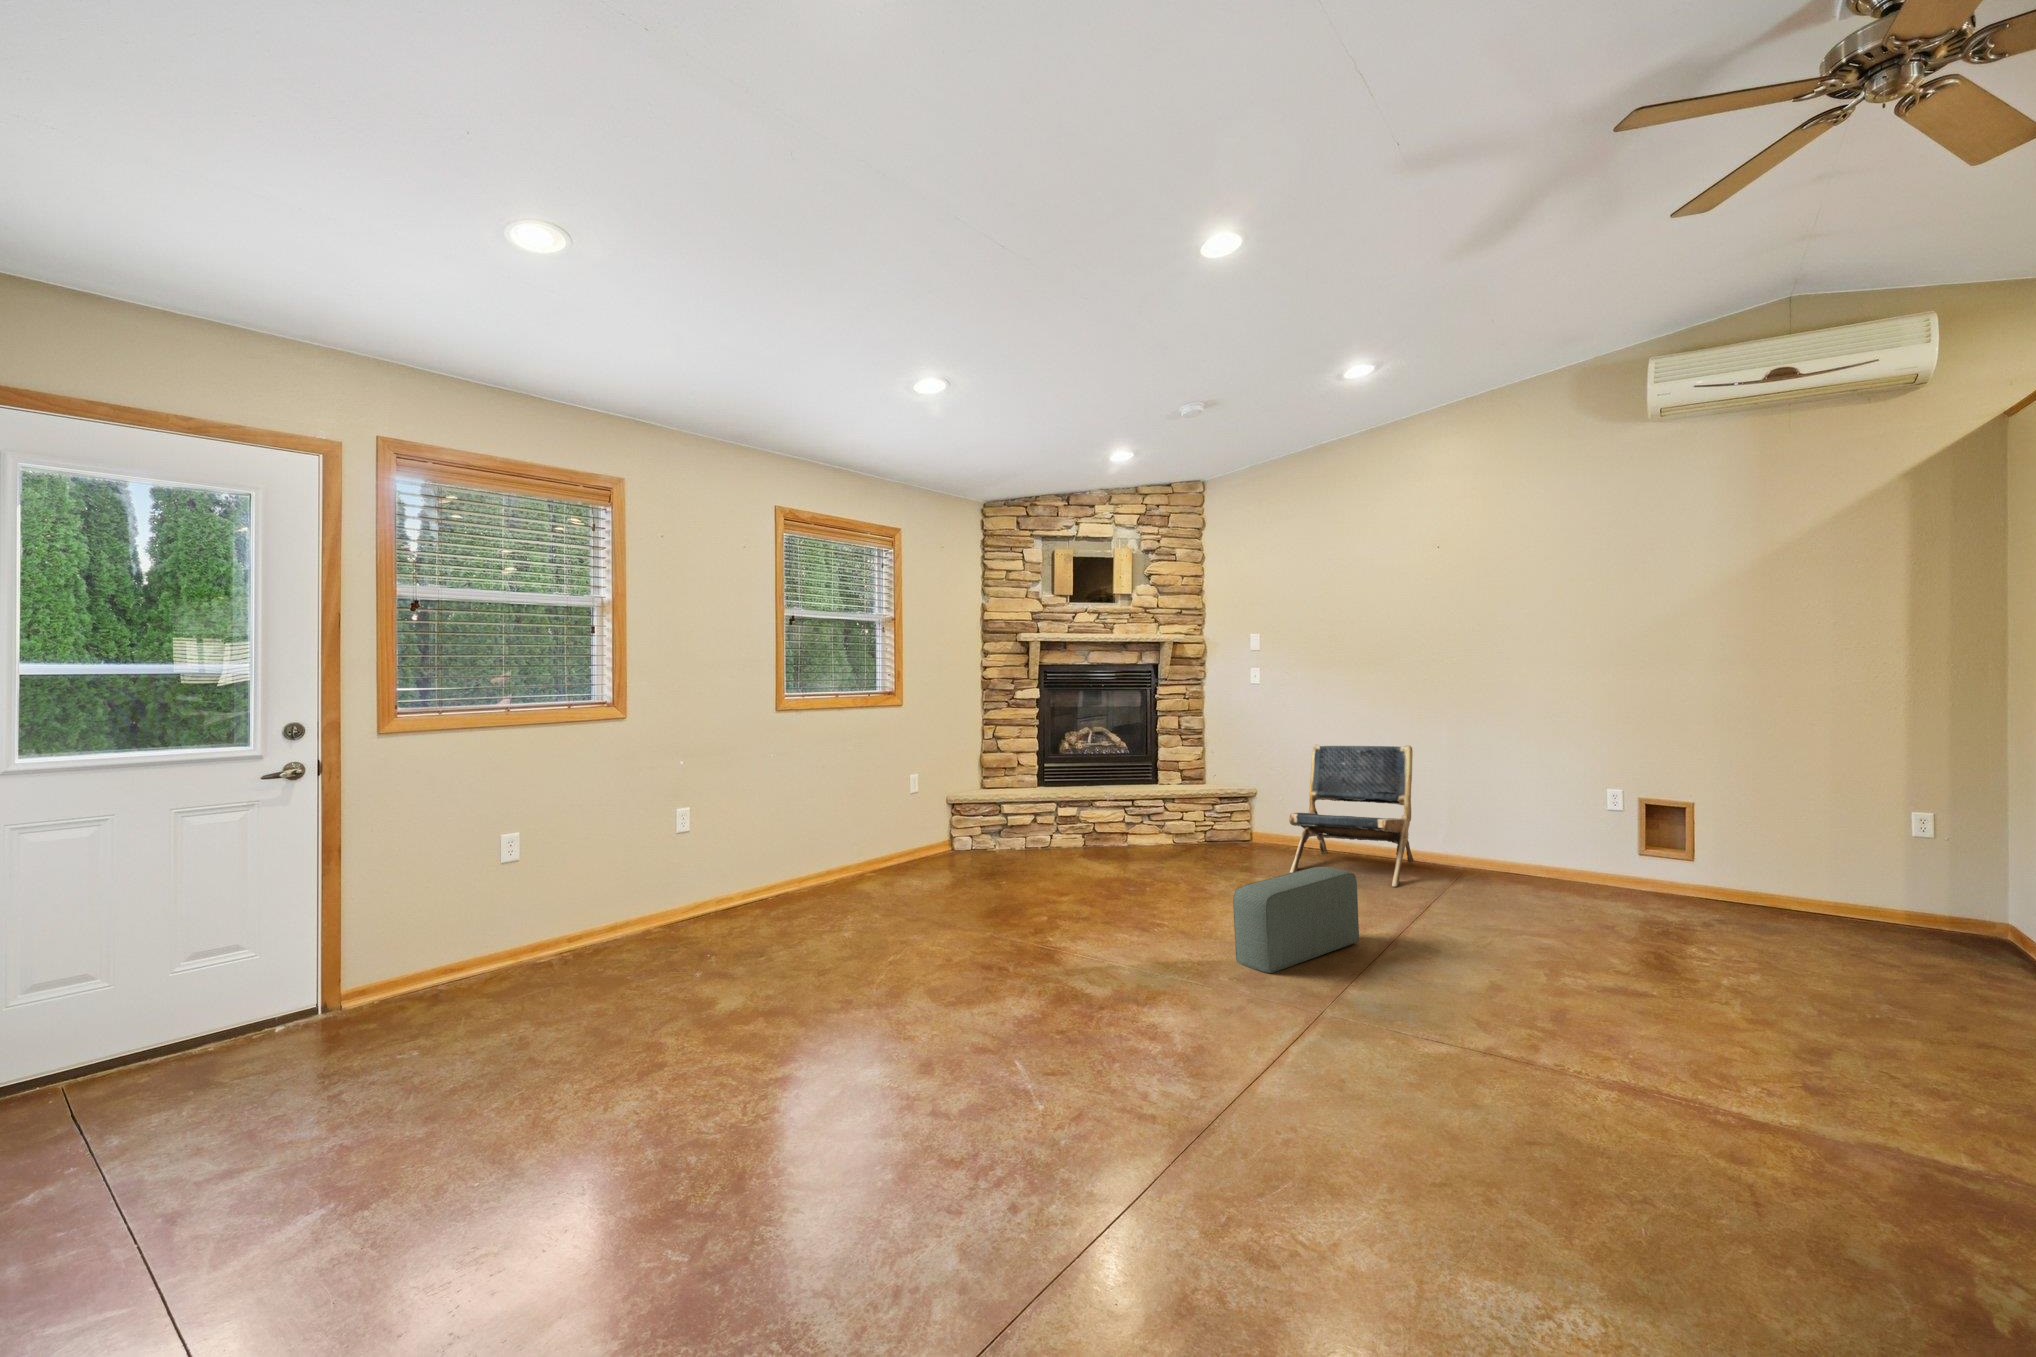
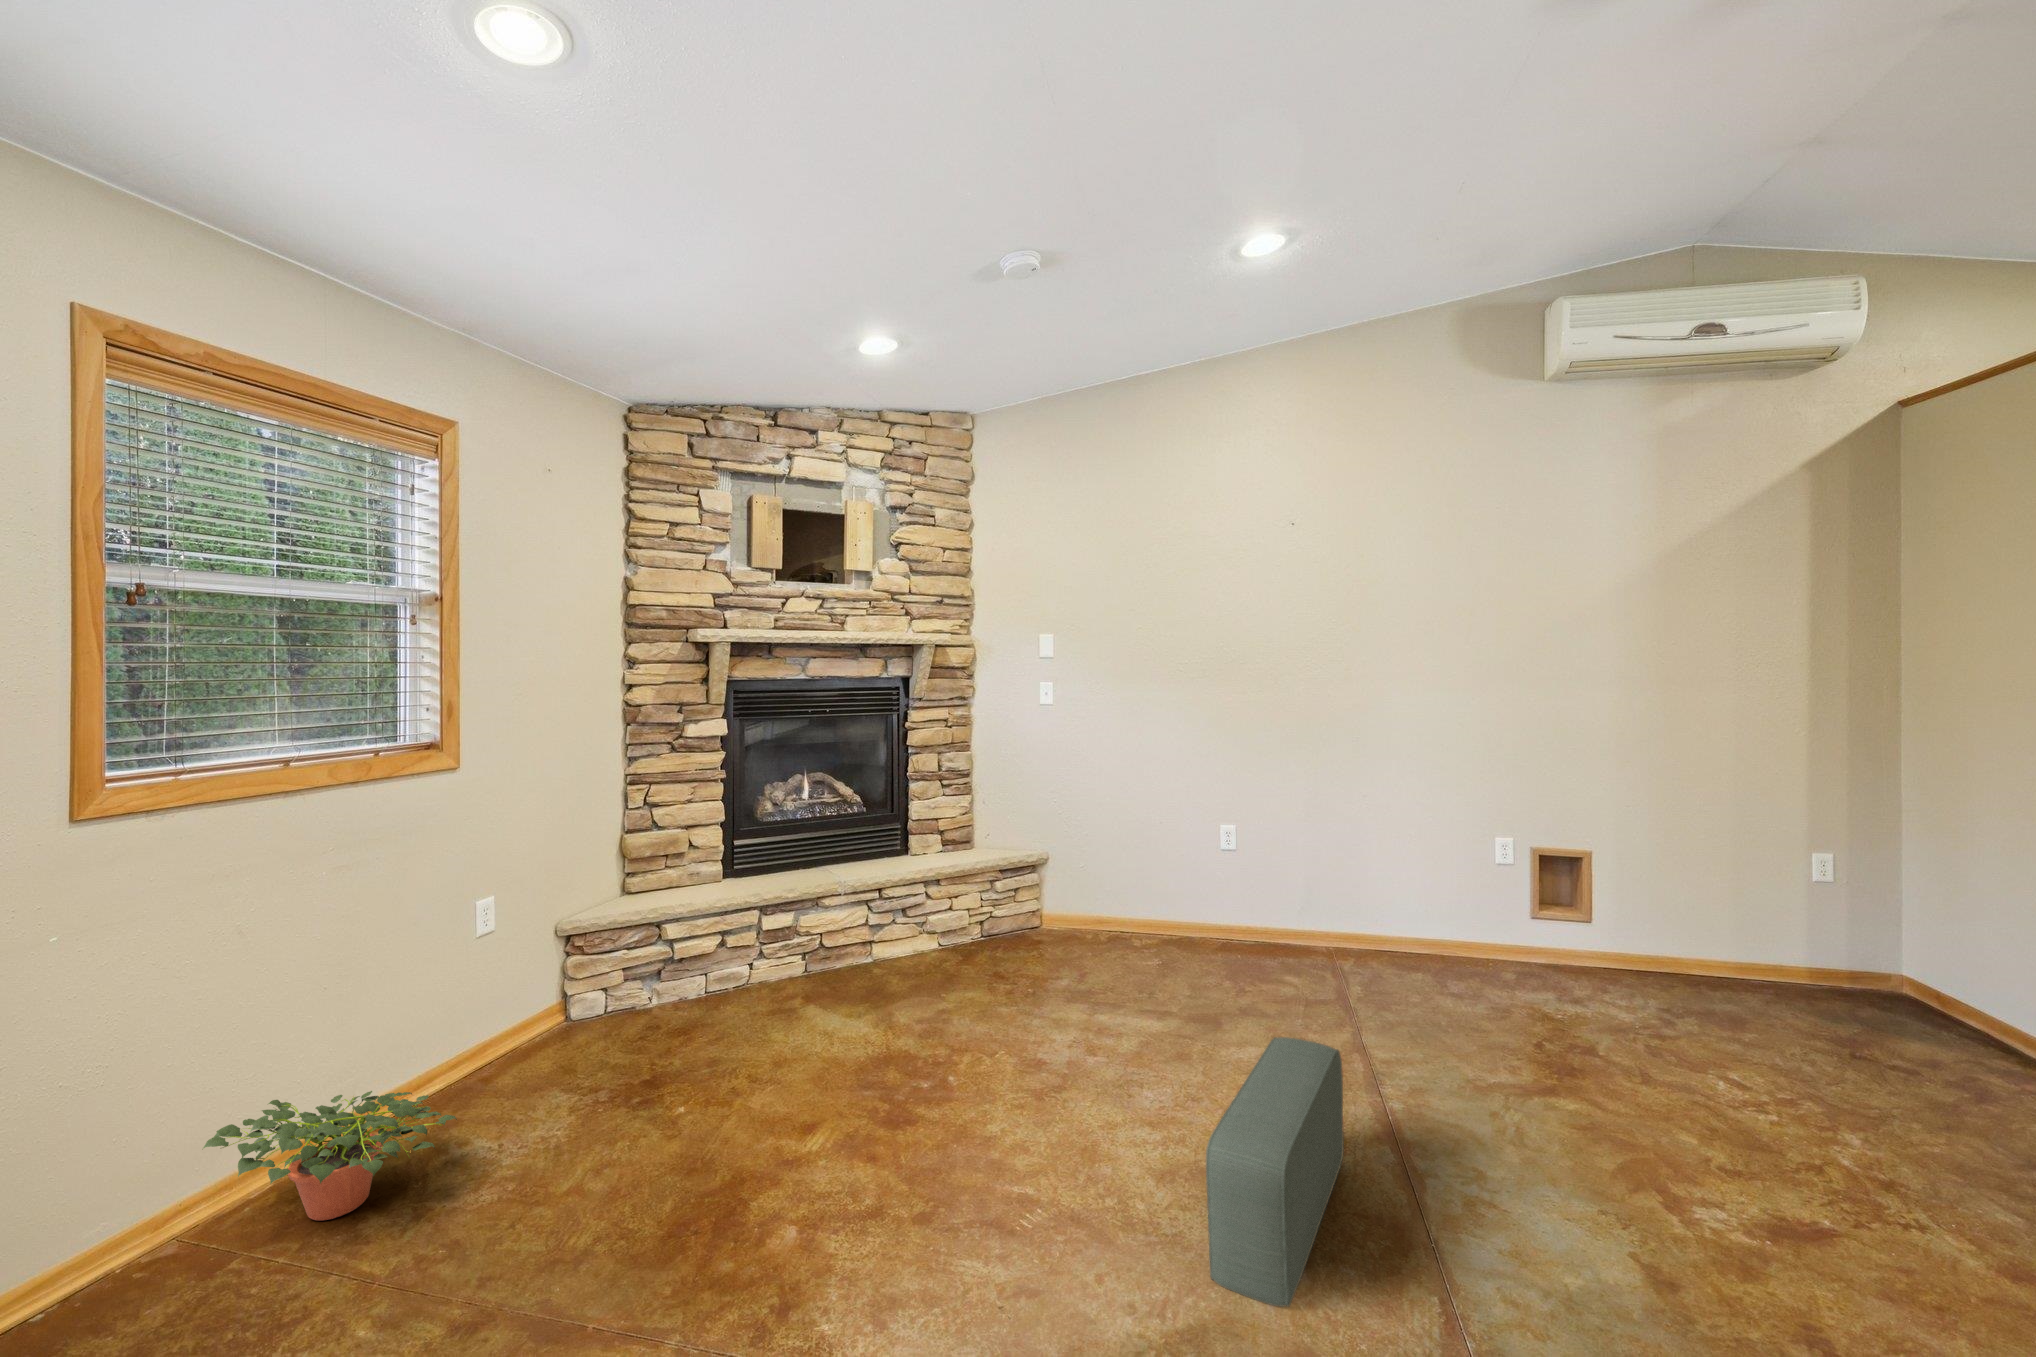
lounge chair: present [1289,744,1414,886] -> none [1125,790,1277,998]
potted plant: none [812,843,903,894] -> present [203,1091,456,1220]

